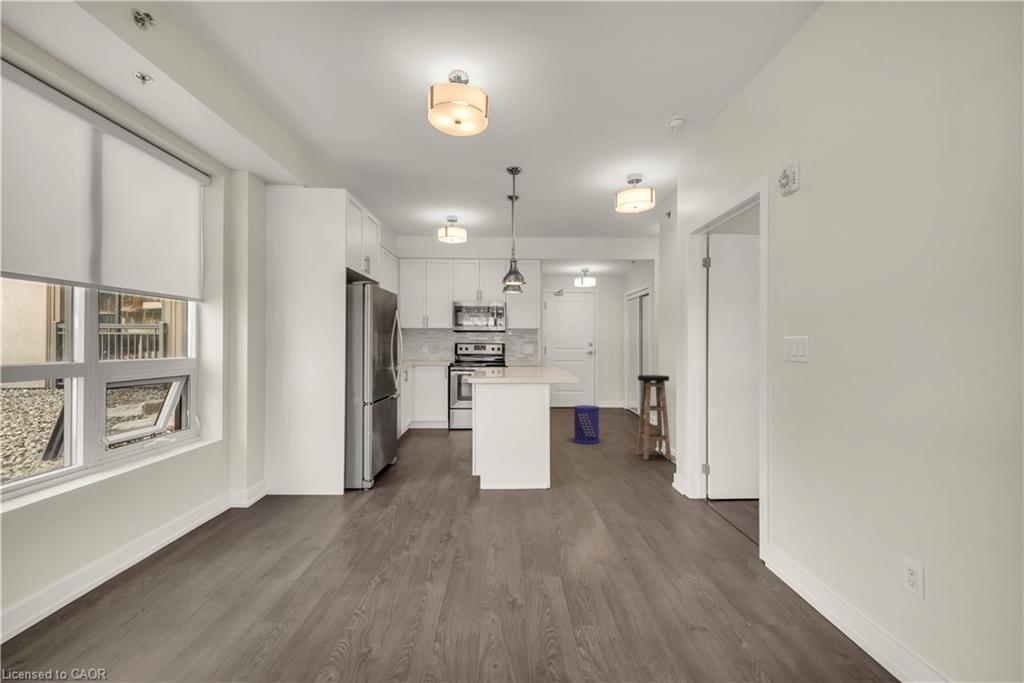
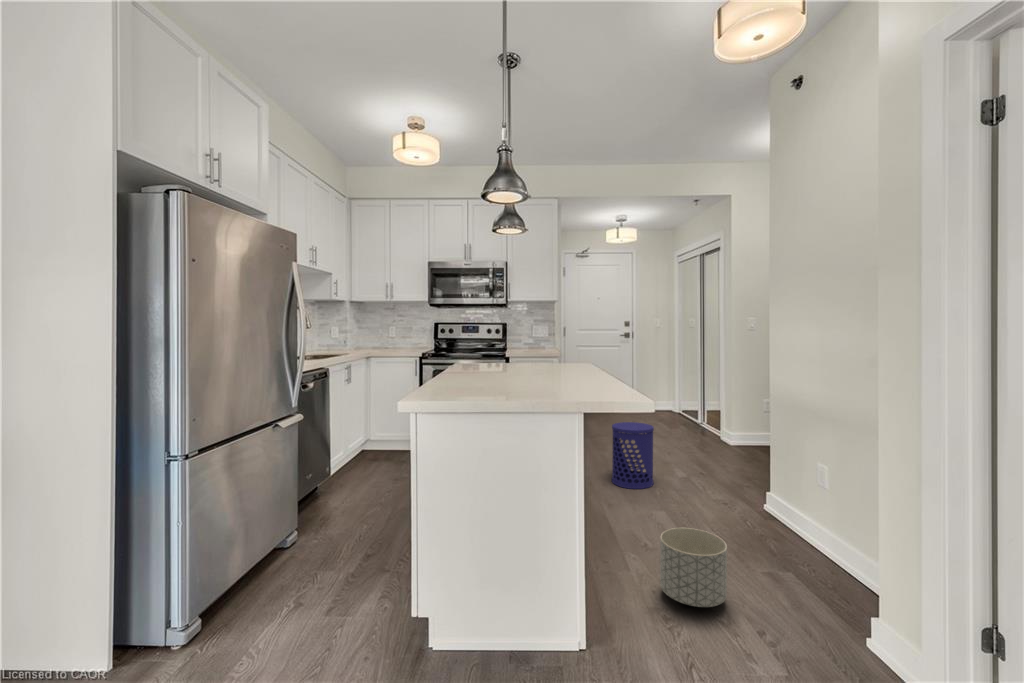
bar stool: present [637,375,671,460] -> none [728,380,799,539]
planter: none [592,444,622,478] -> present [660,528,727,607]

